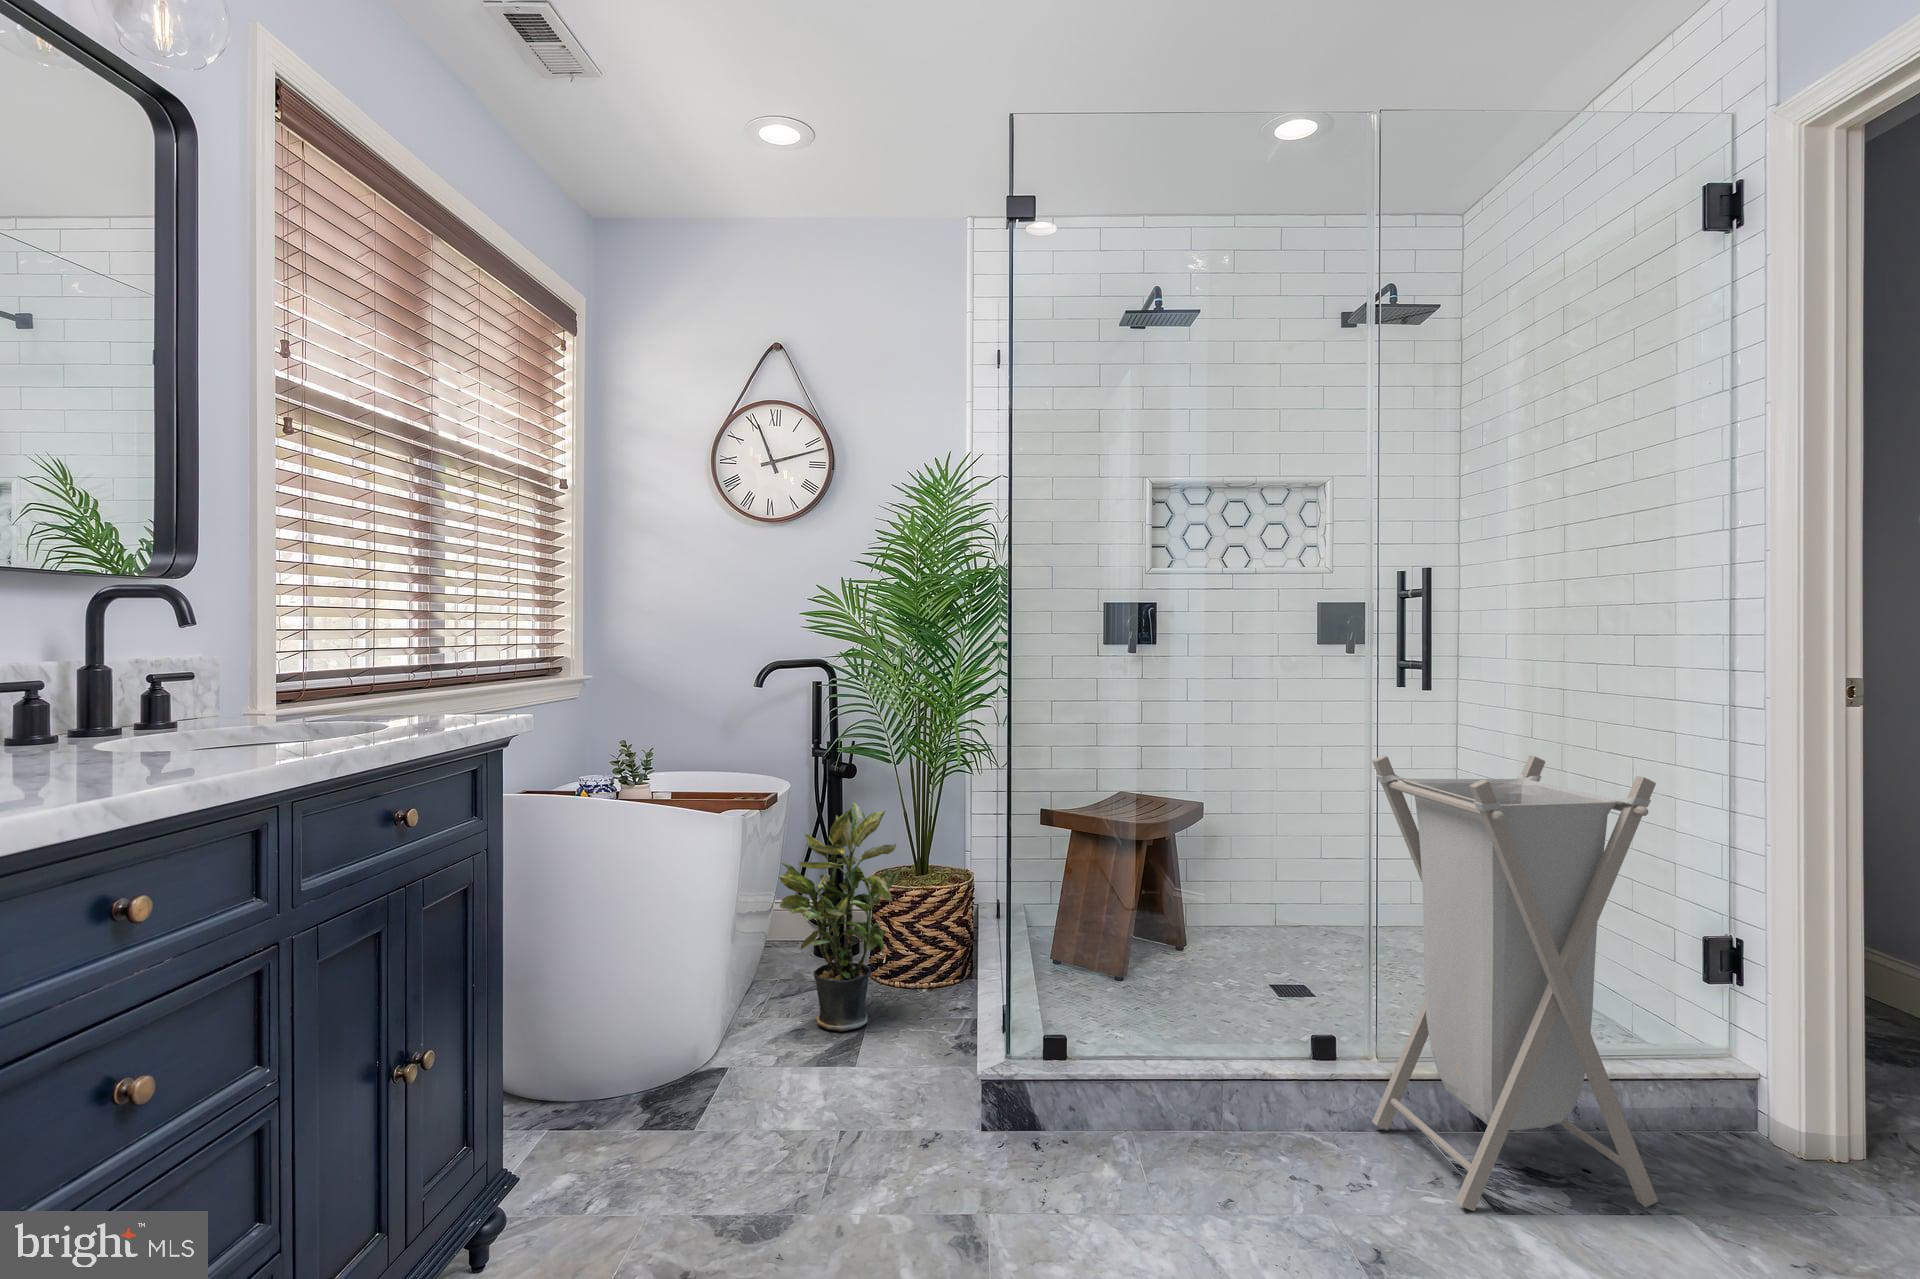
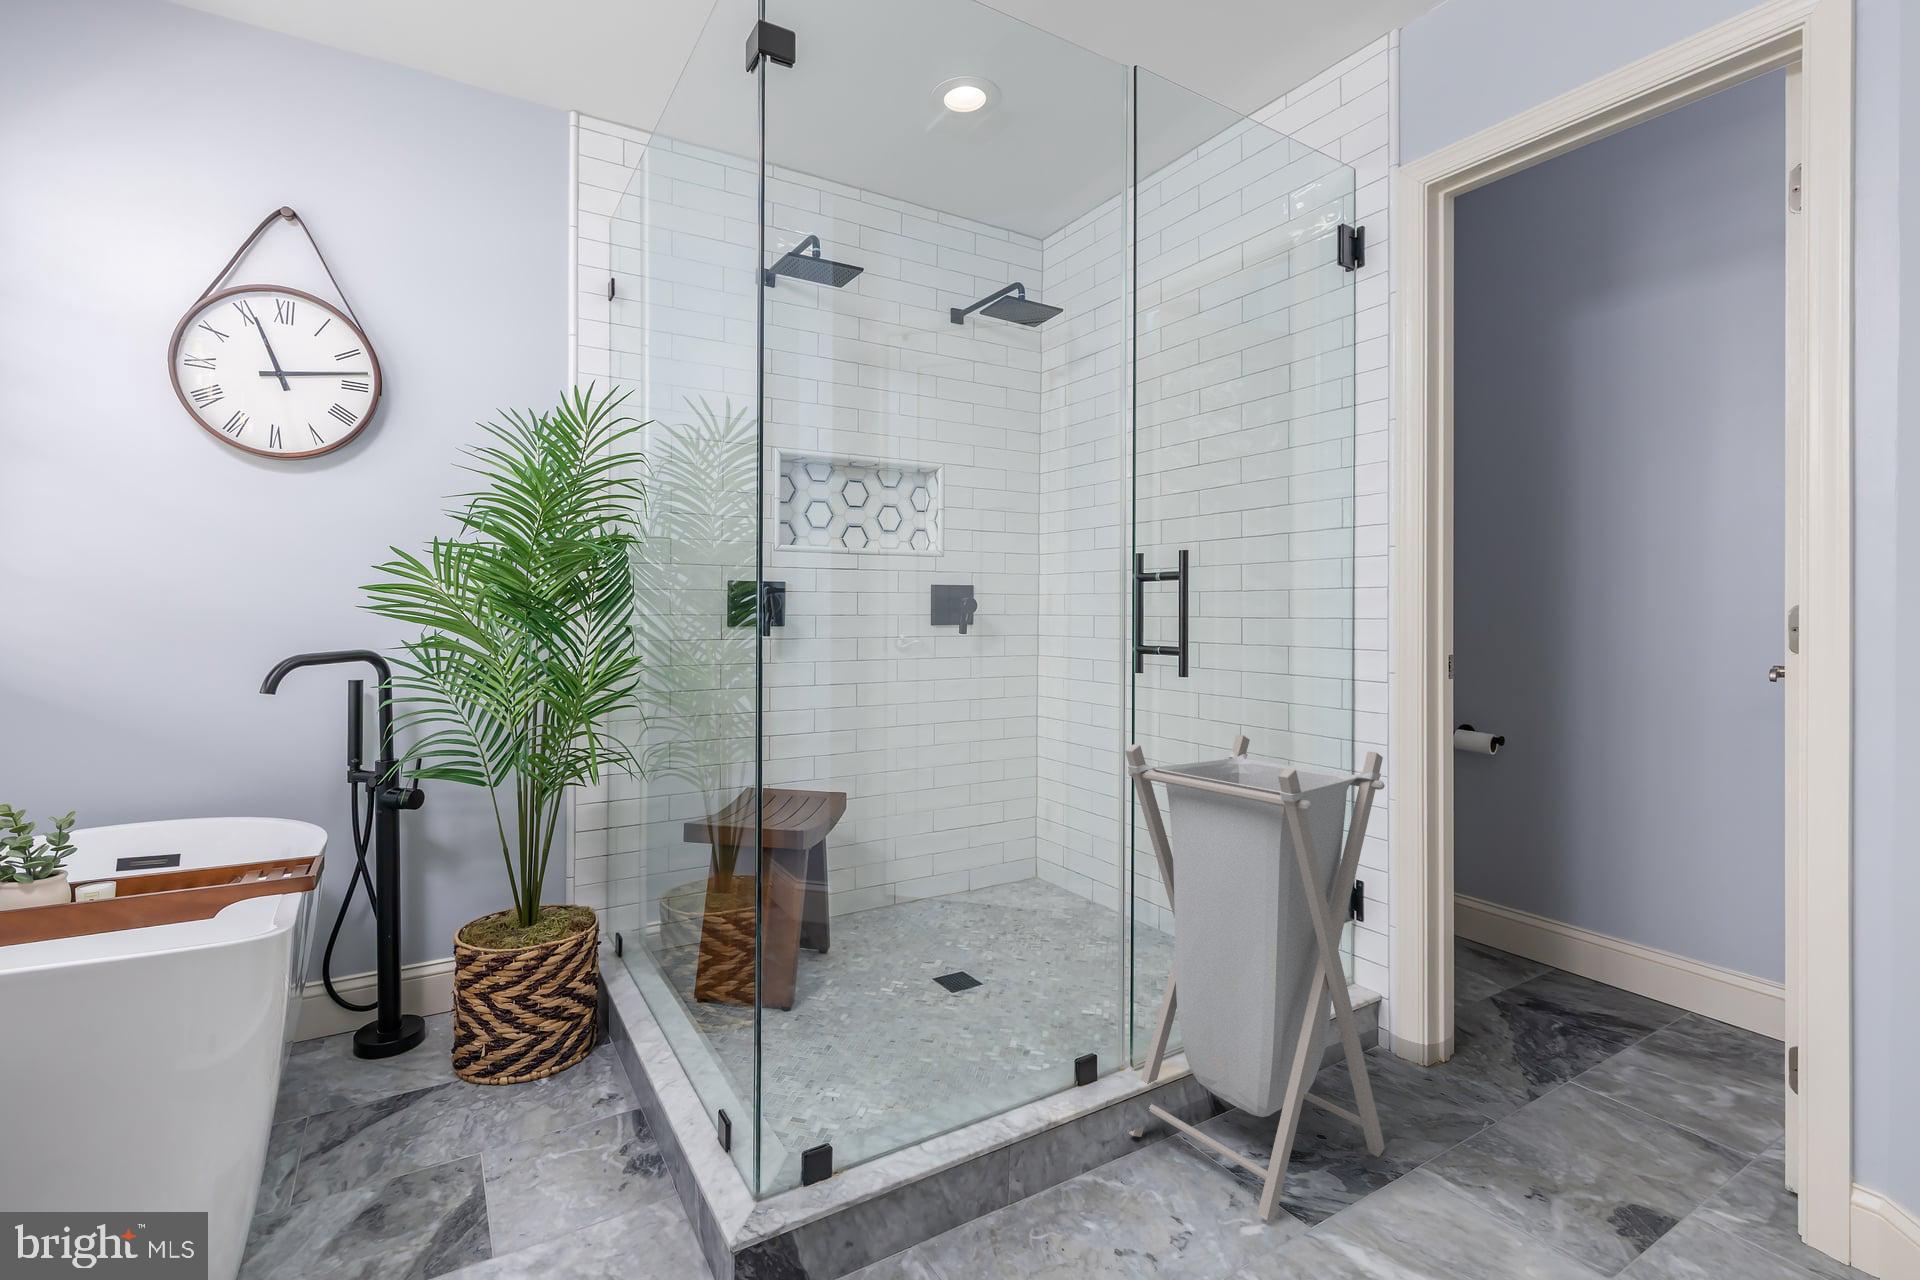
potted plant: present [779,802,899,1032] -> none [316,851,519,1192]

